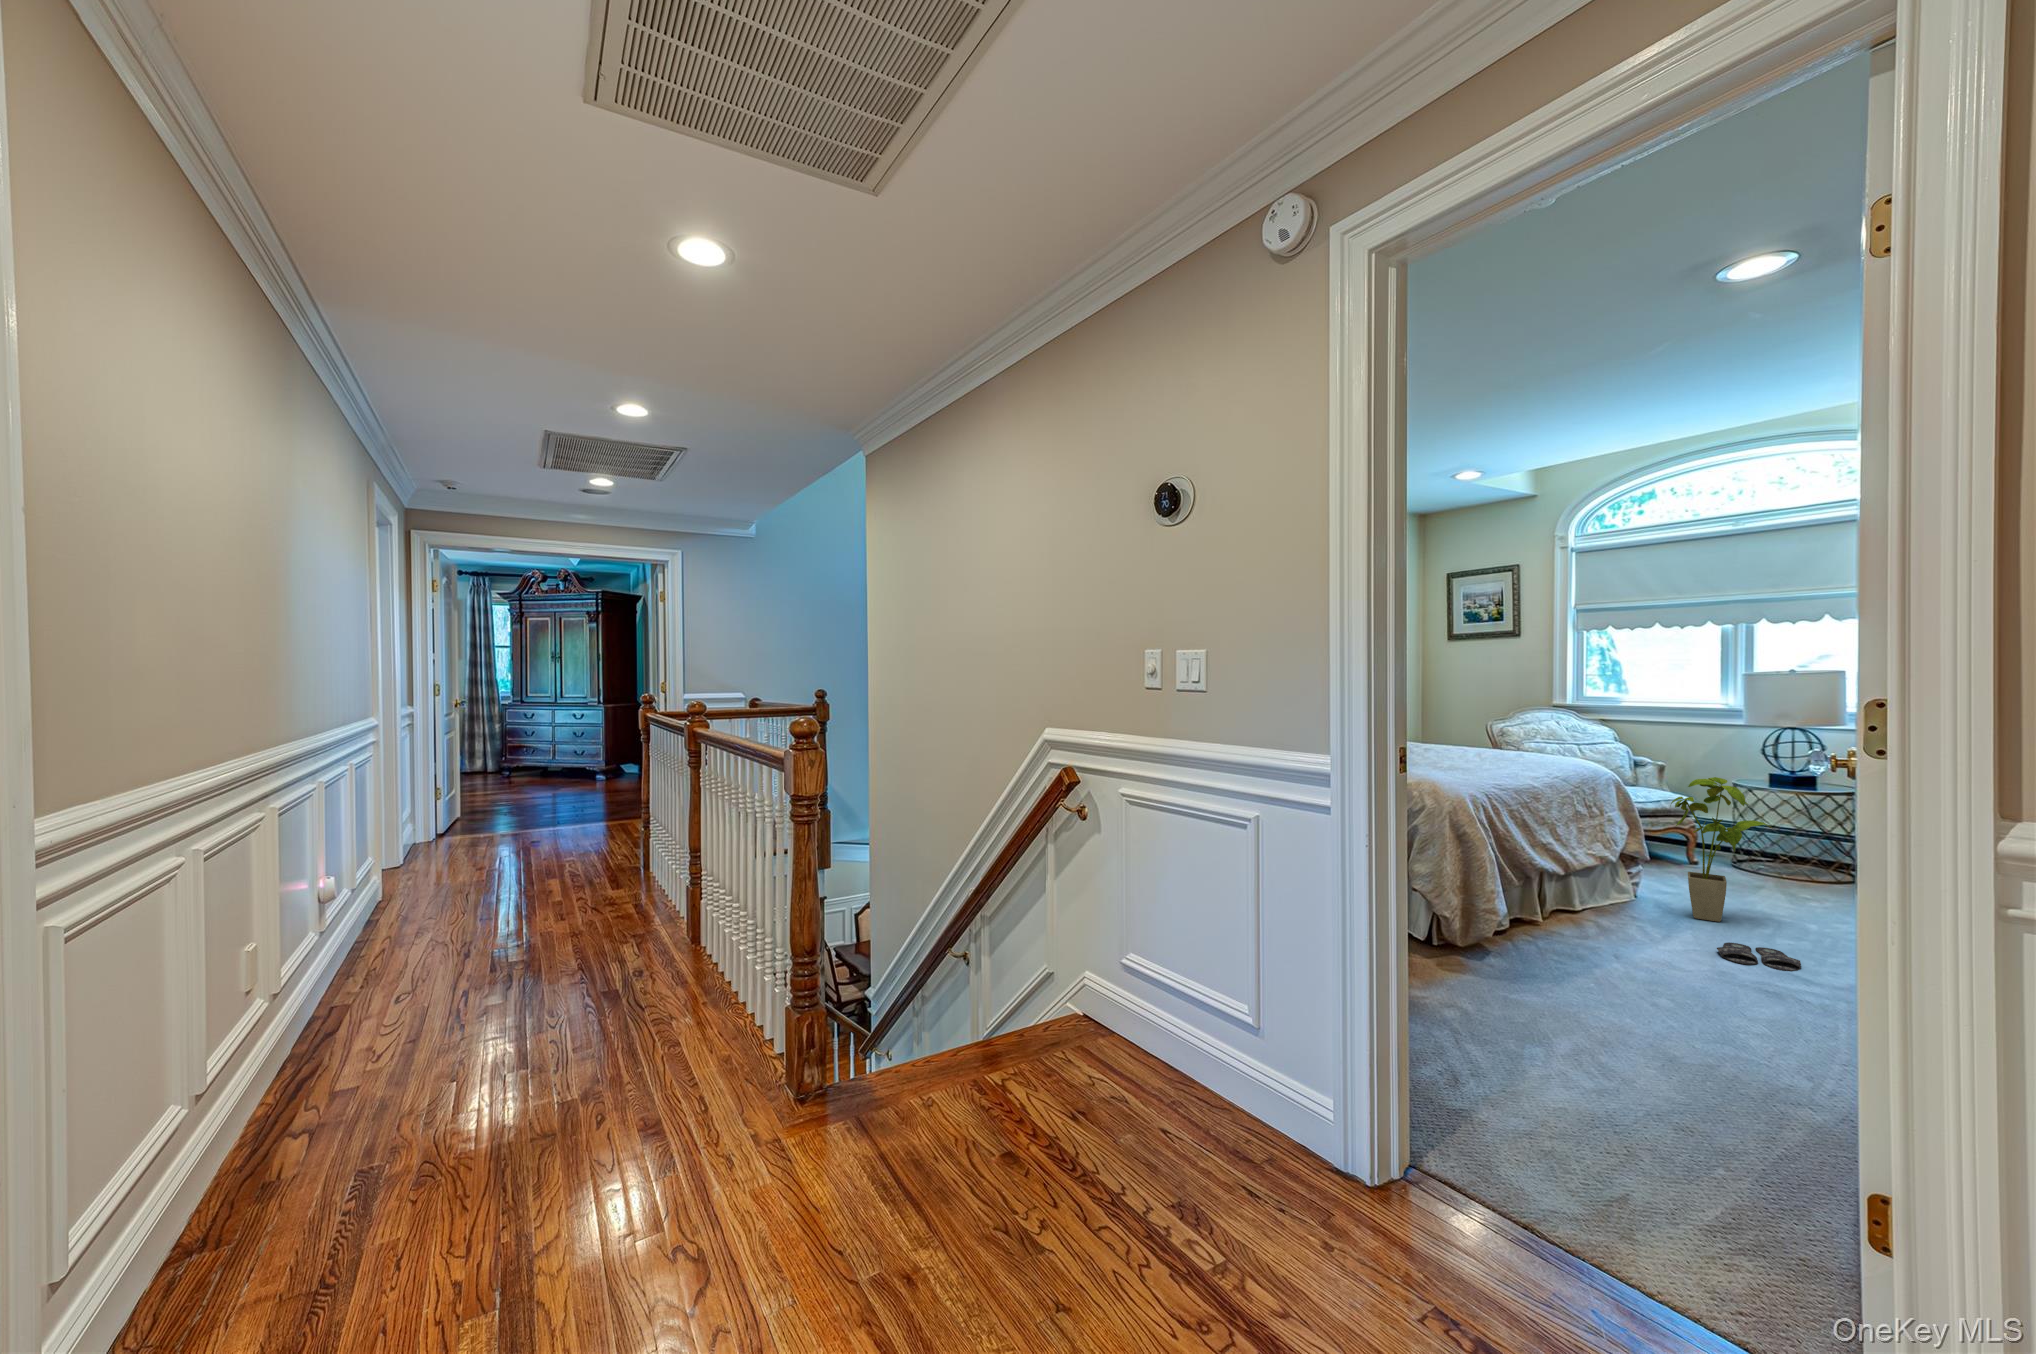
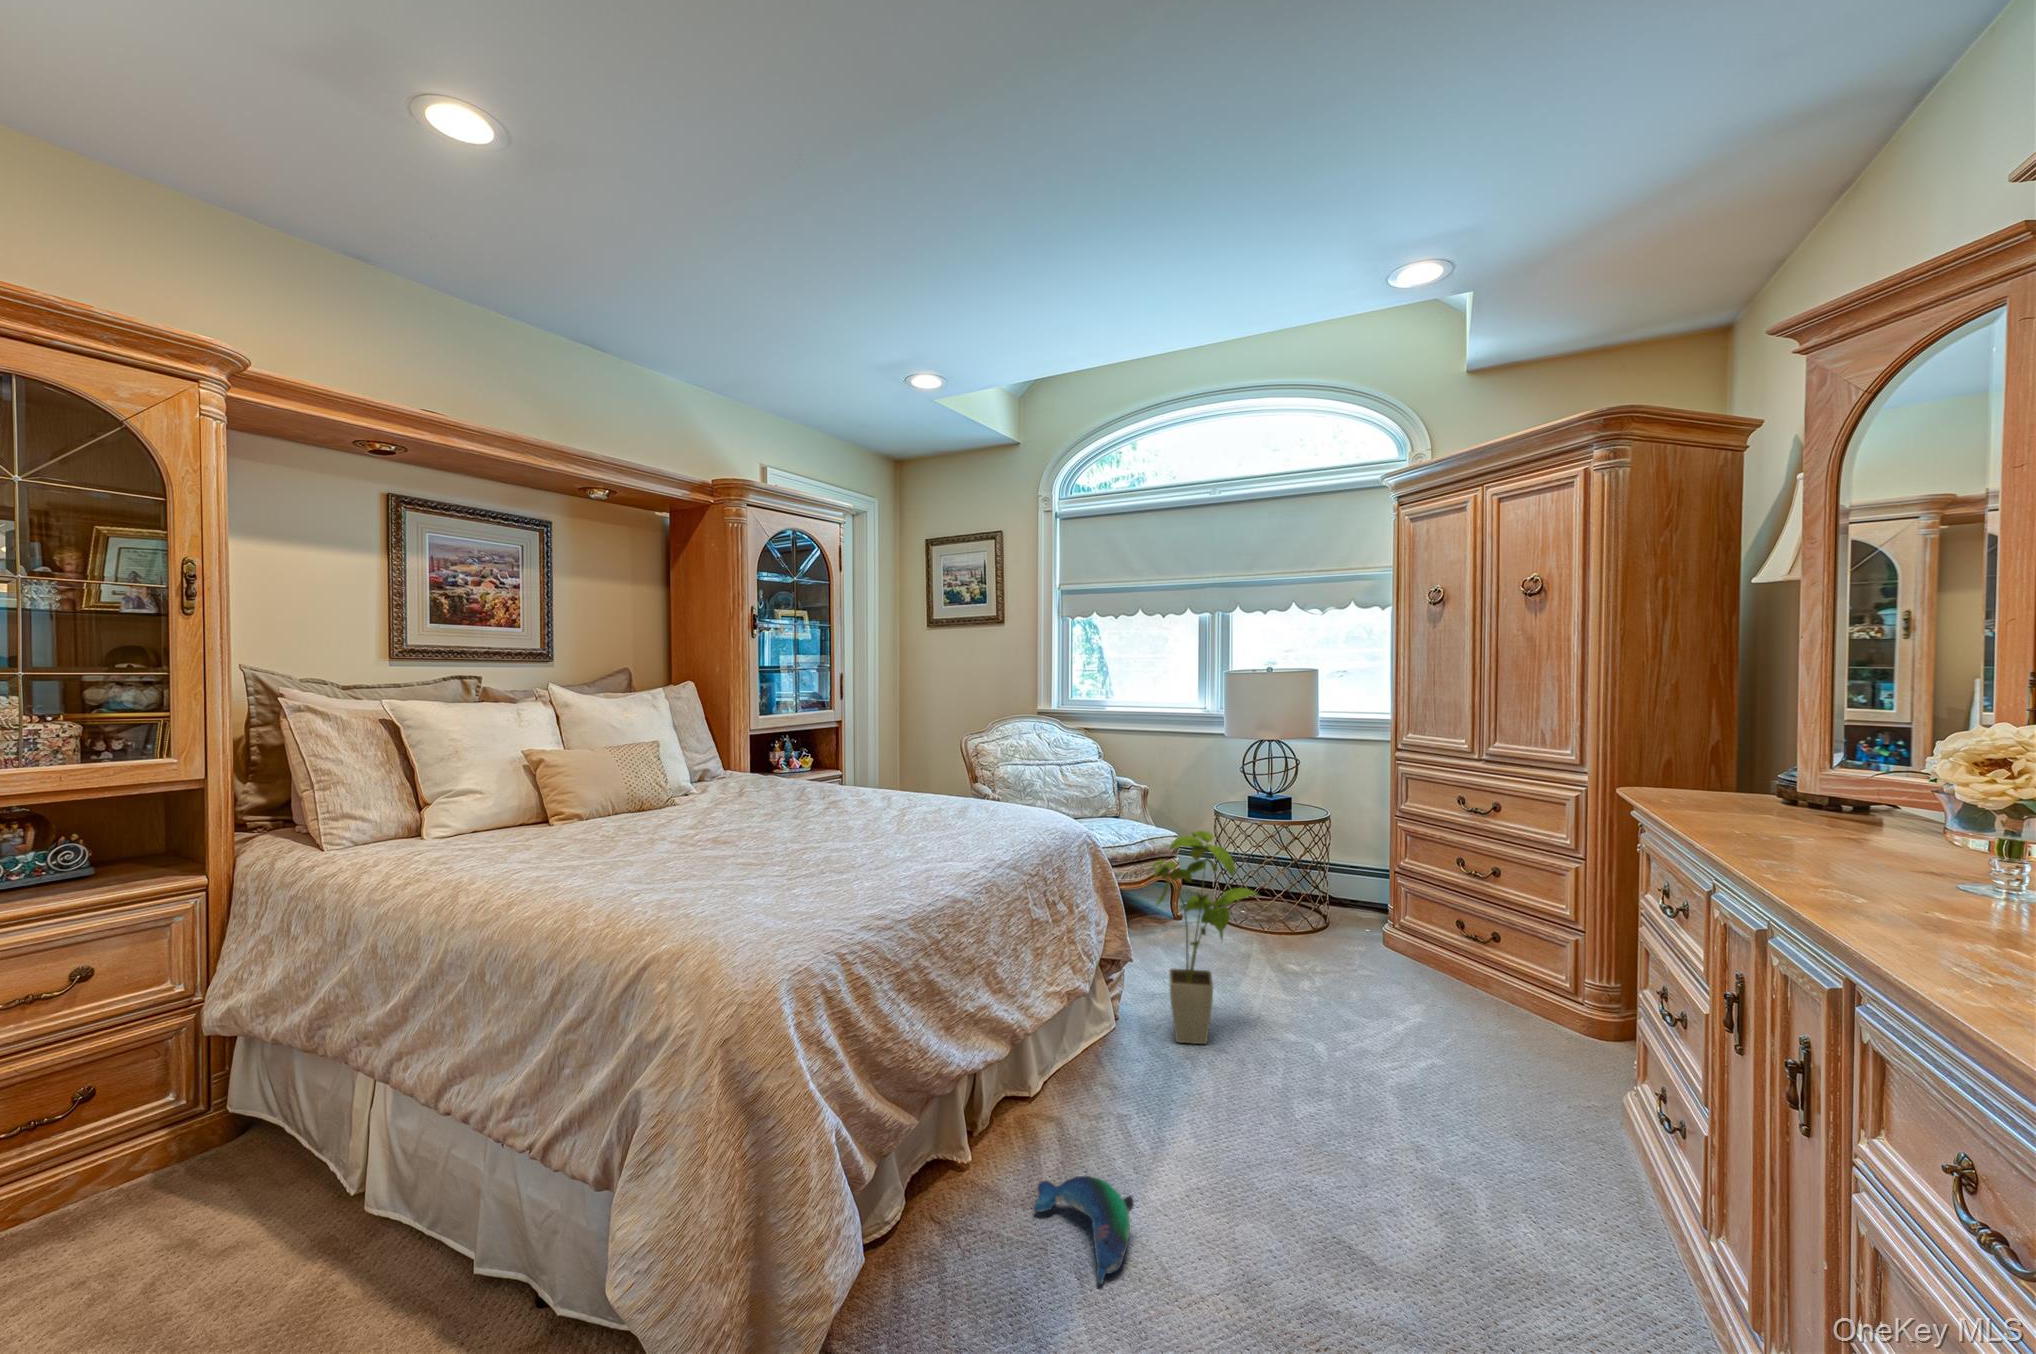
plush toy: none [1594,941,1664,980] -> present [1034,1176,1134,1284]
slippers: present [1717,942,1801,971] -> none [1204,1102,1307,1169]

